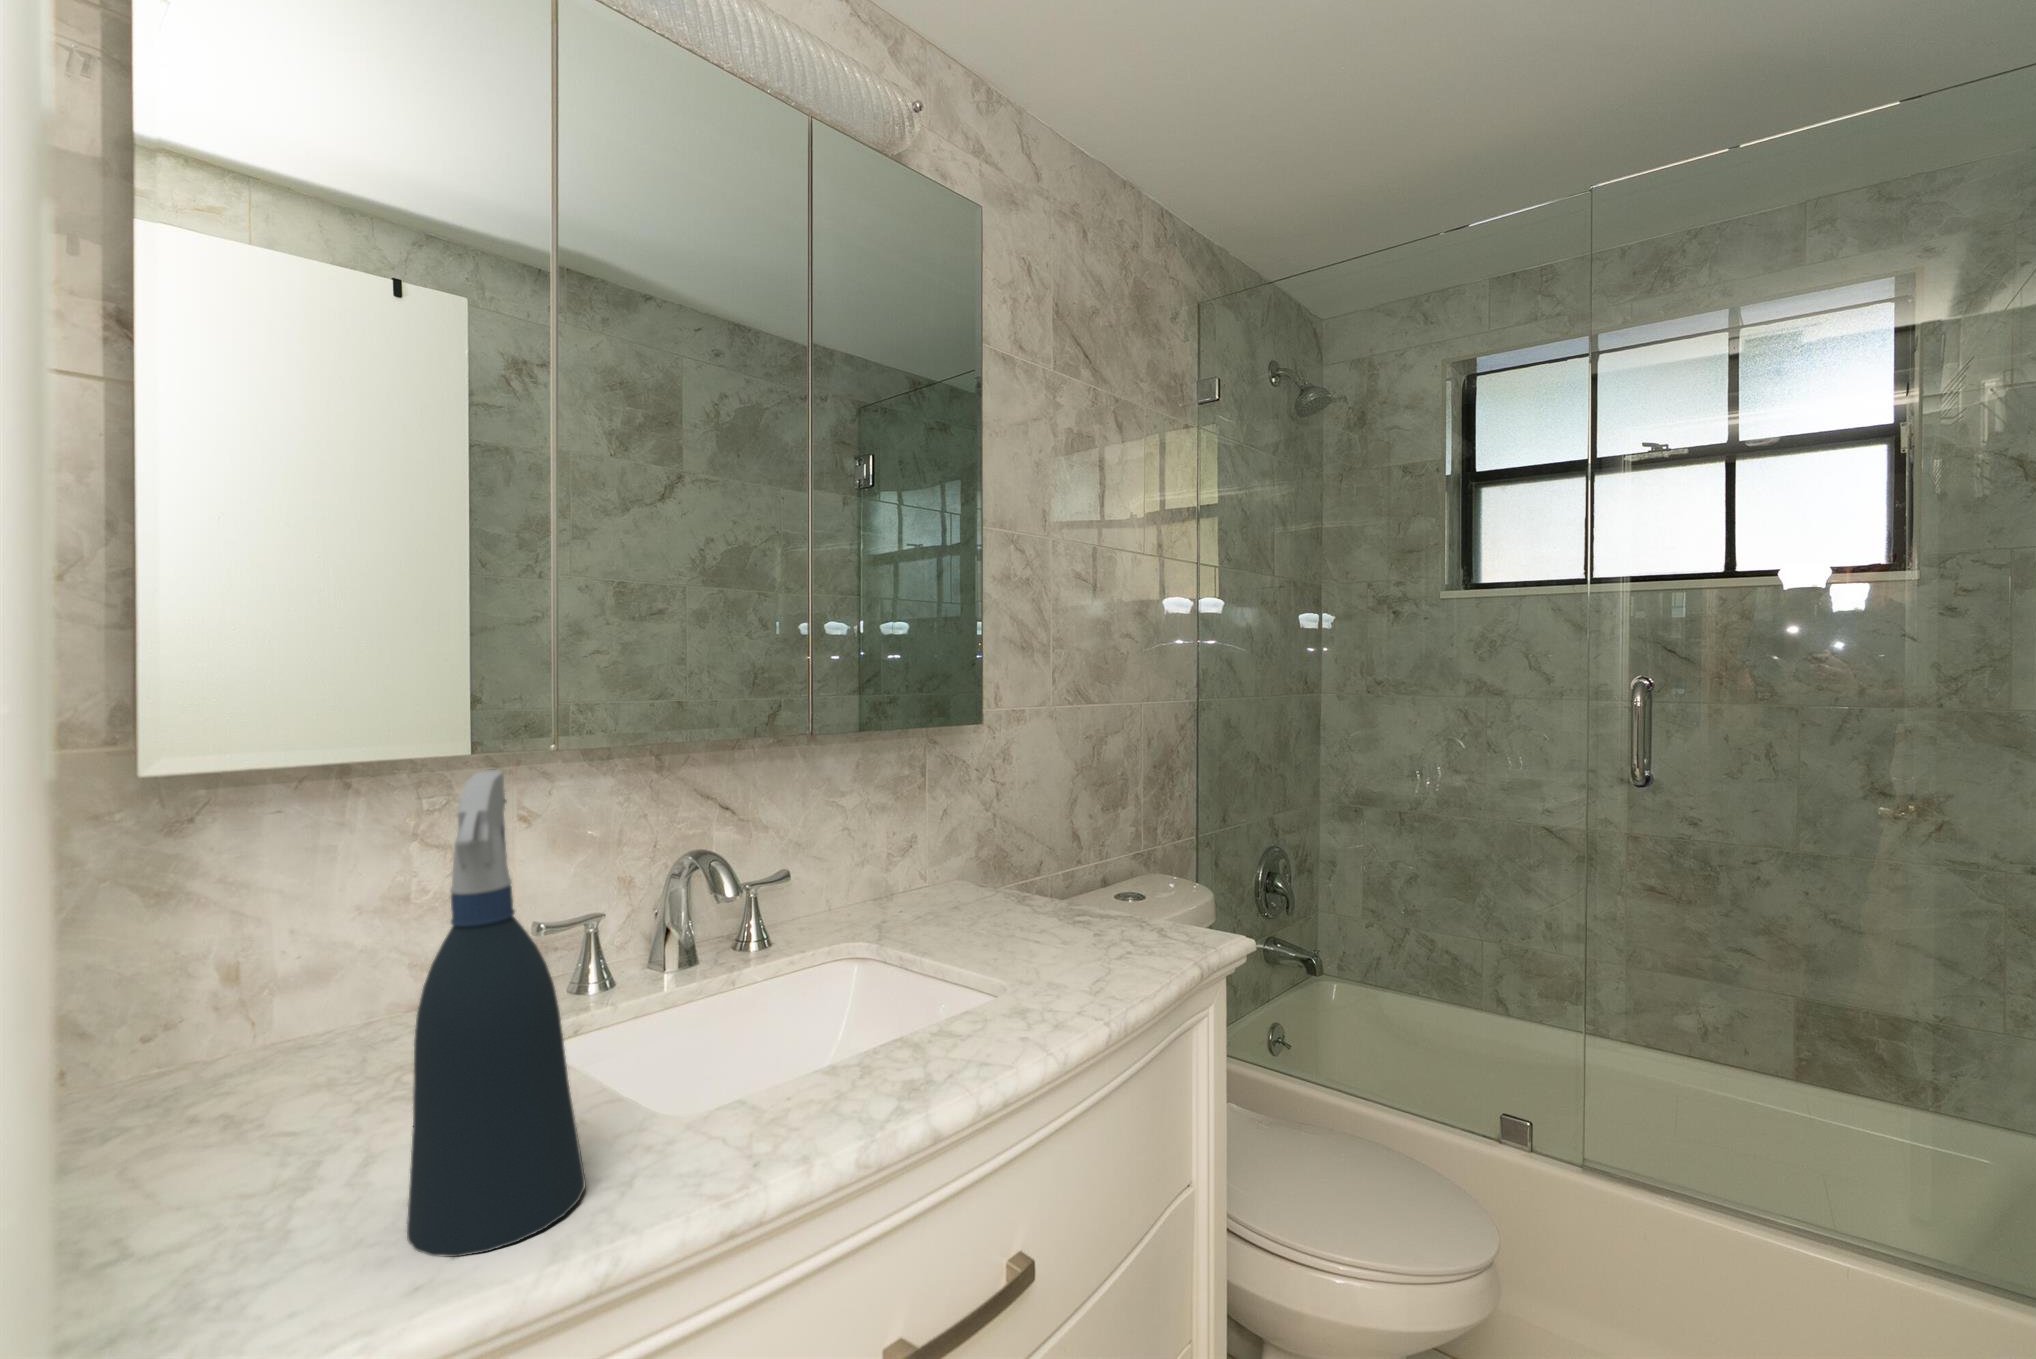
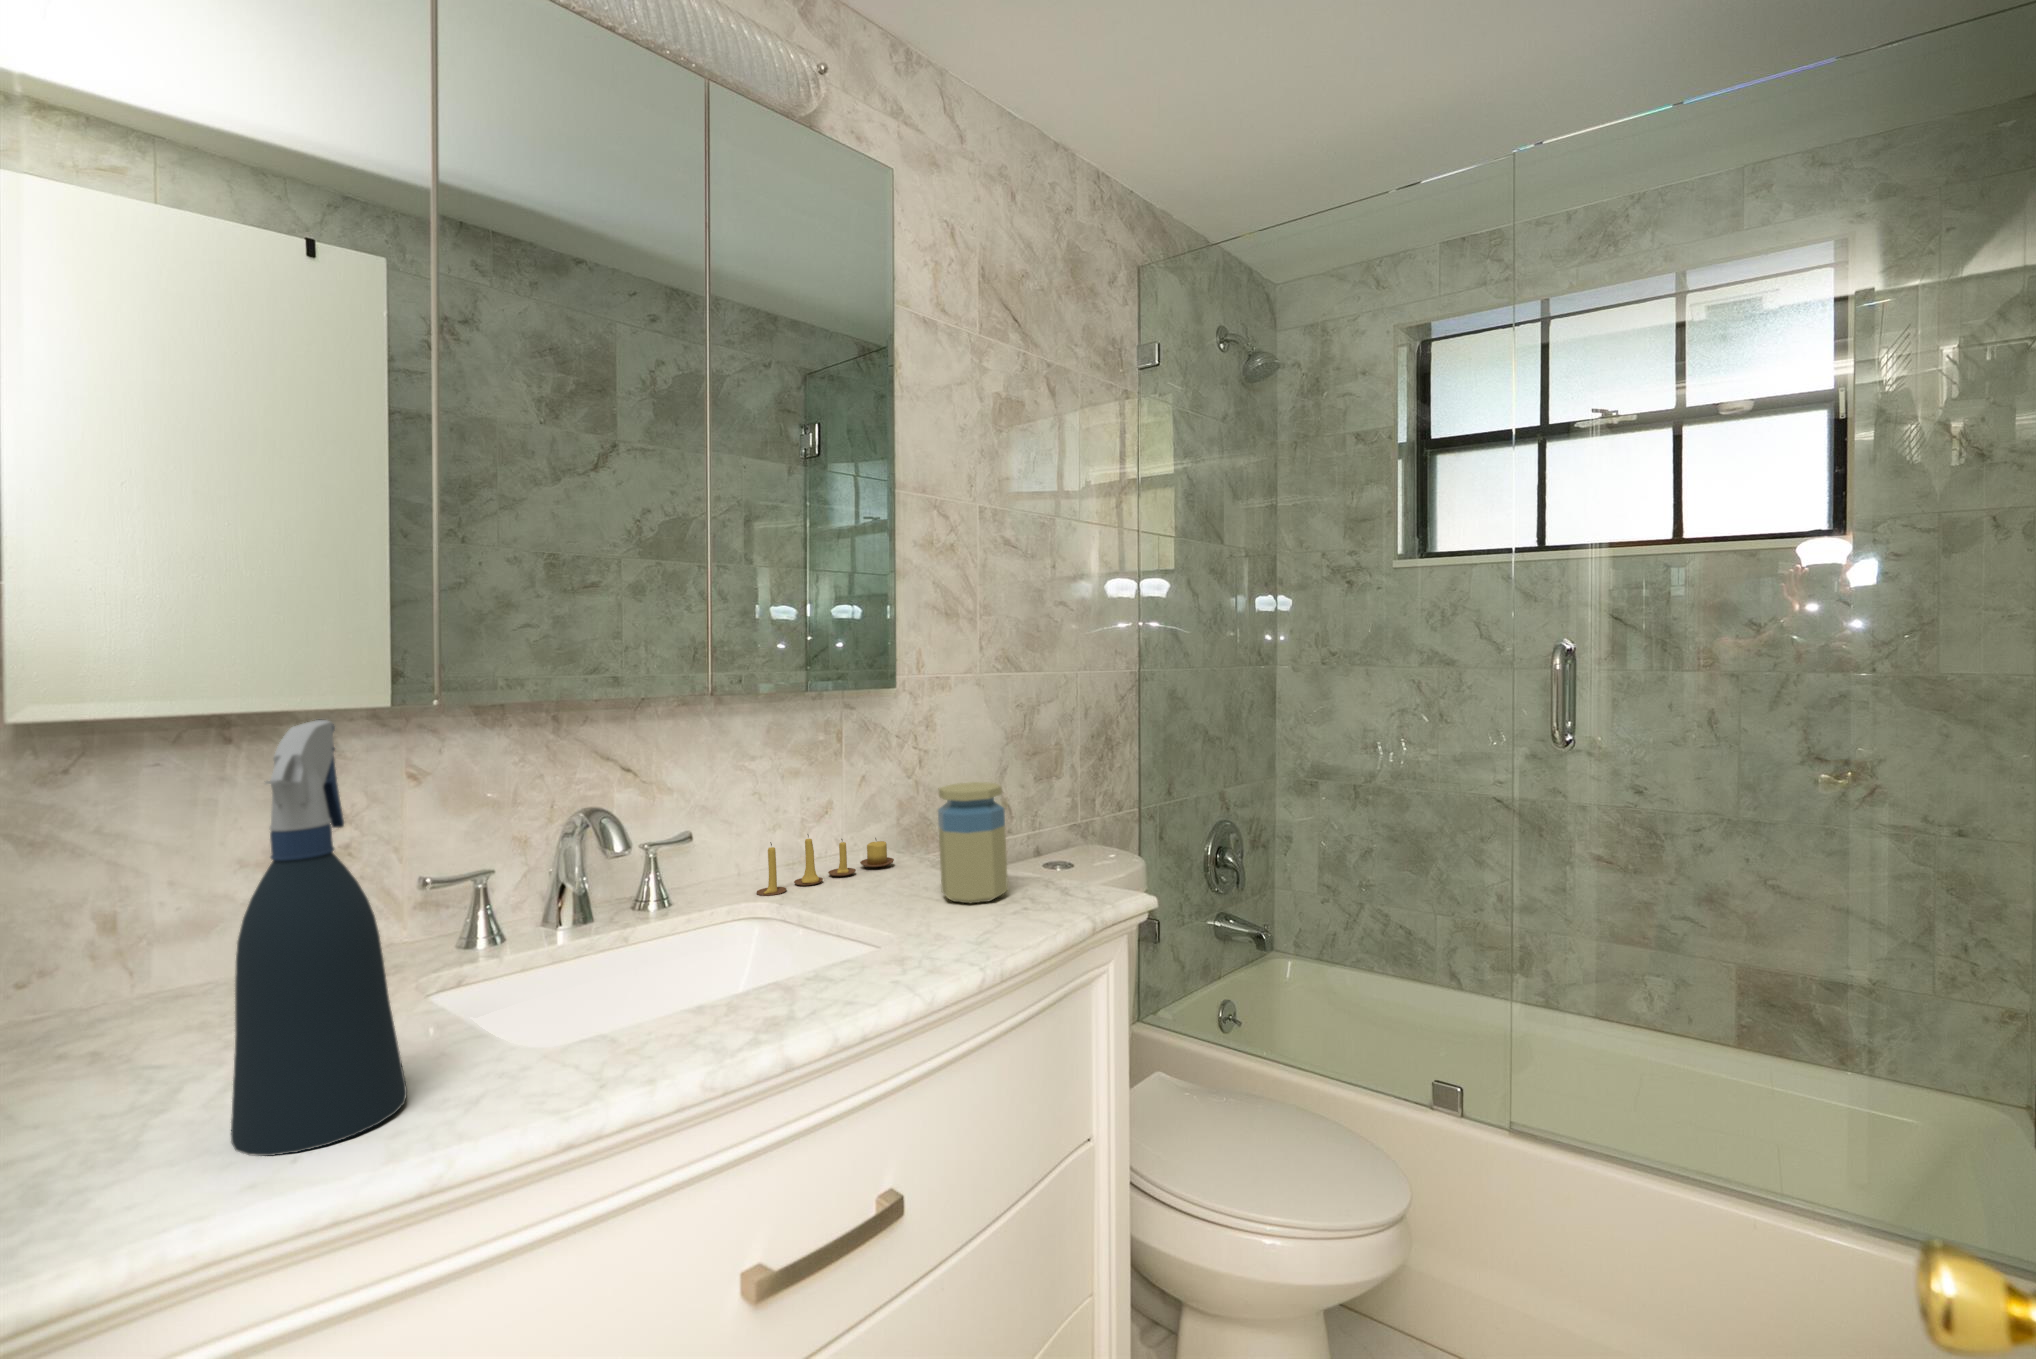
jar: none [1046,817,1118,943] -> present [938,782,1008,904]
candle: none [854,870,983,935] -> present [757,834,894,896]

